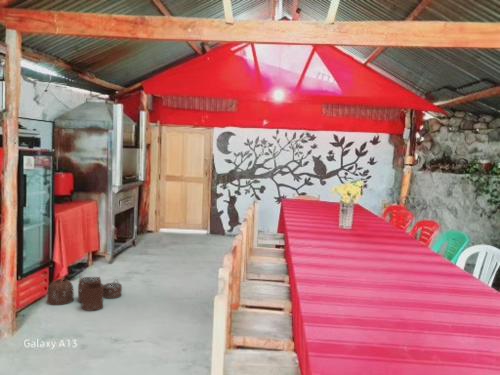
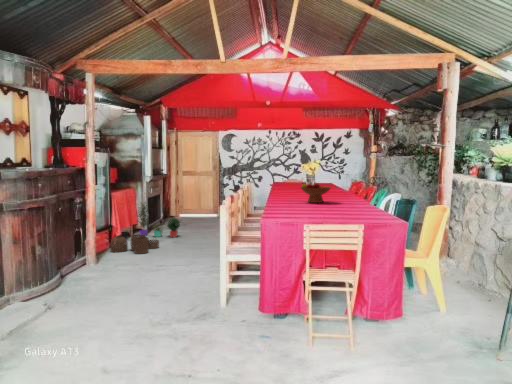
potted plant: none [96,221,157,273] -> present [138,203,180,237]
fruit bowl: none [367,241,429,284] -> present [301,182,331,203]

